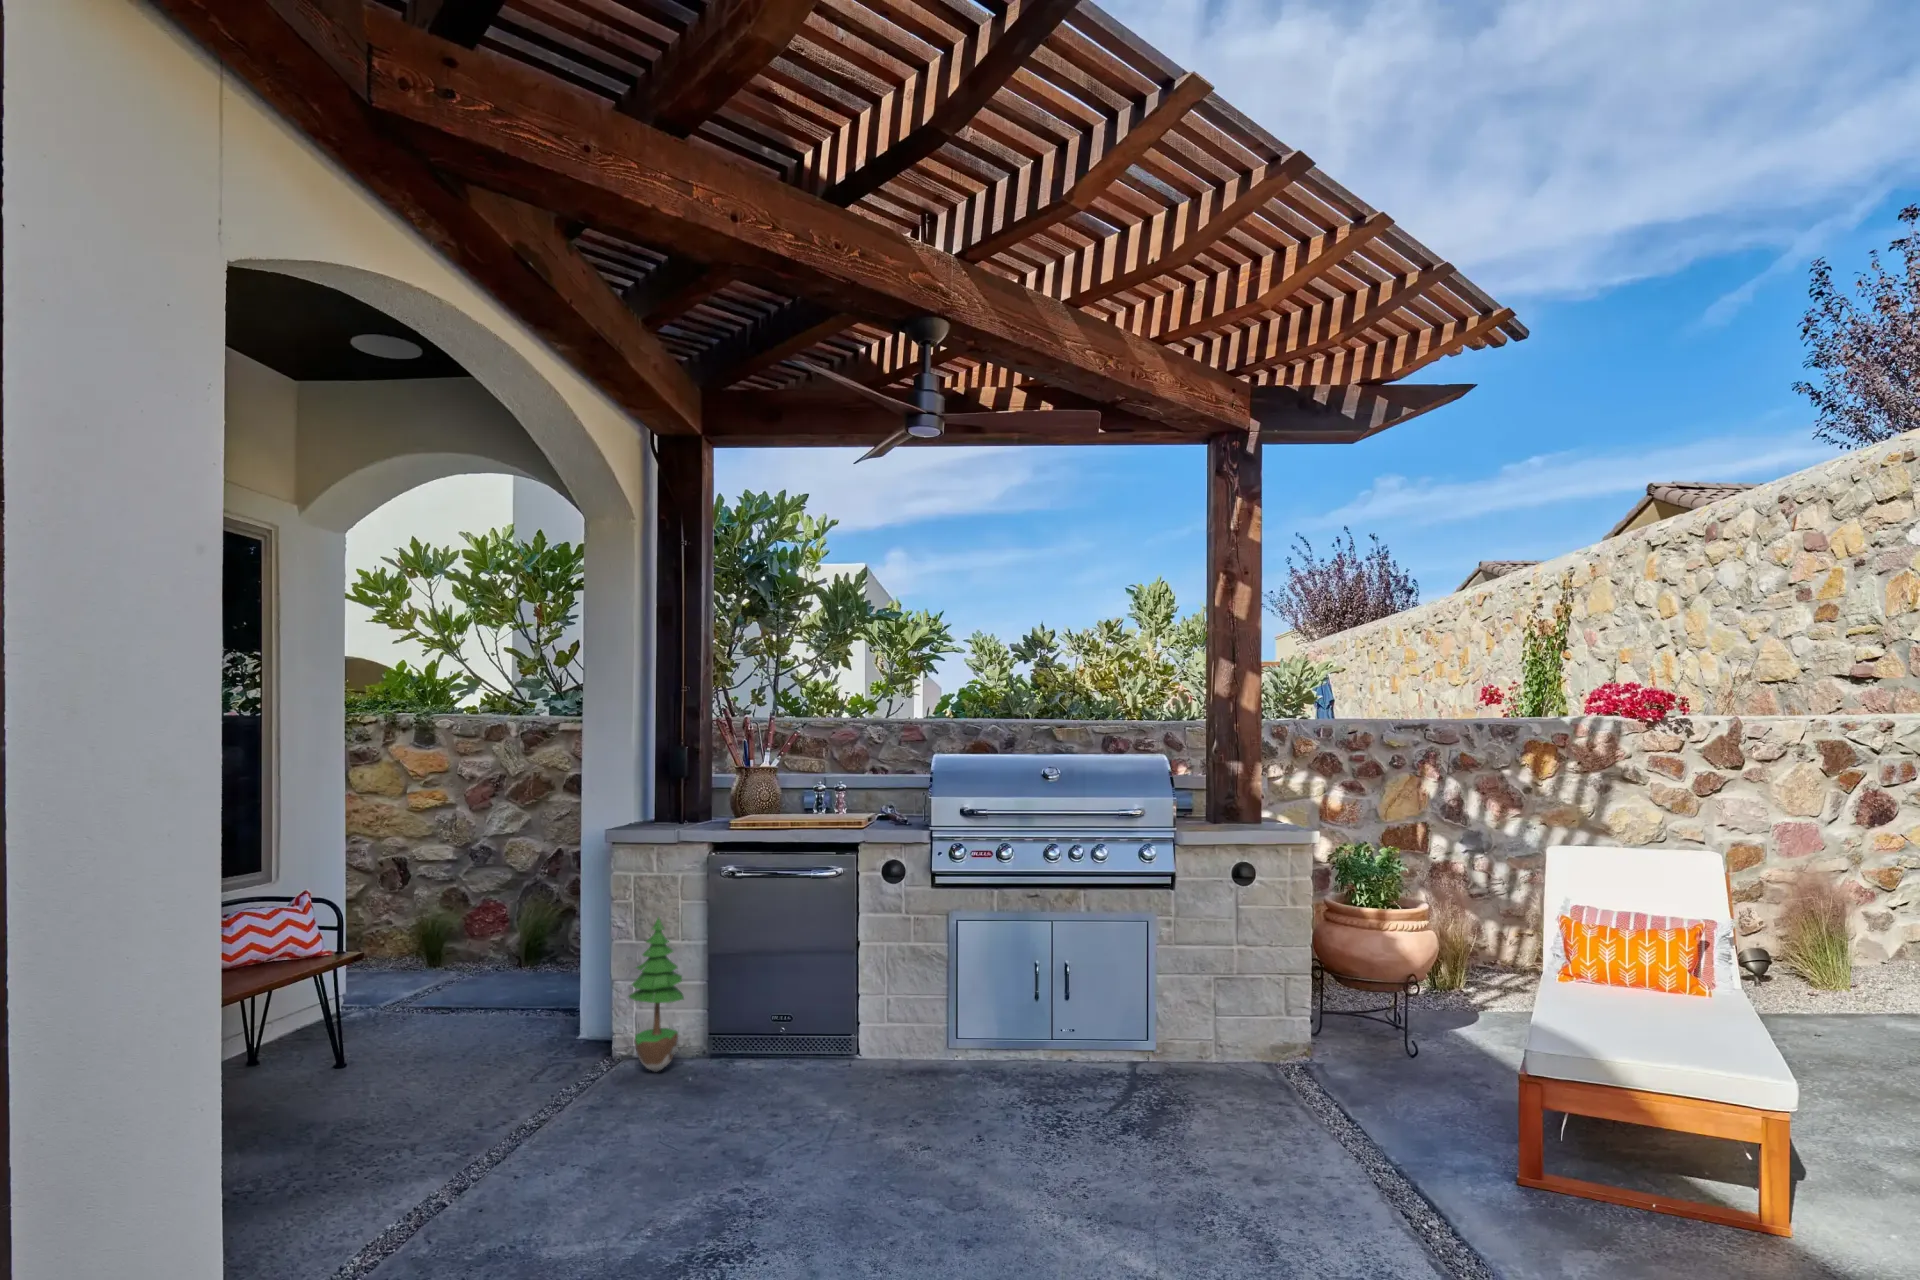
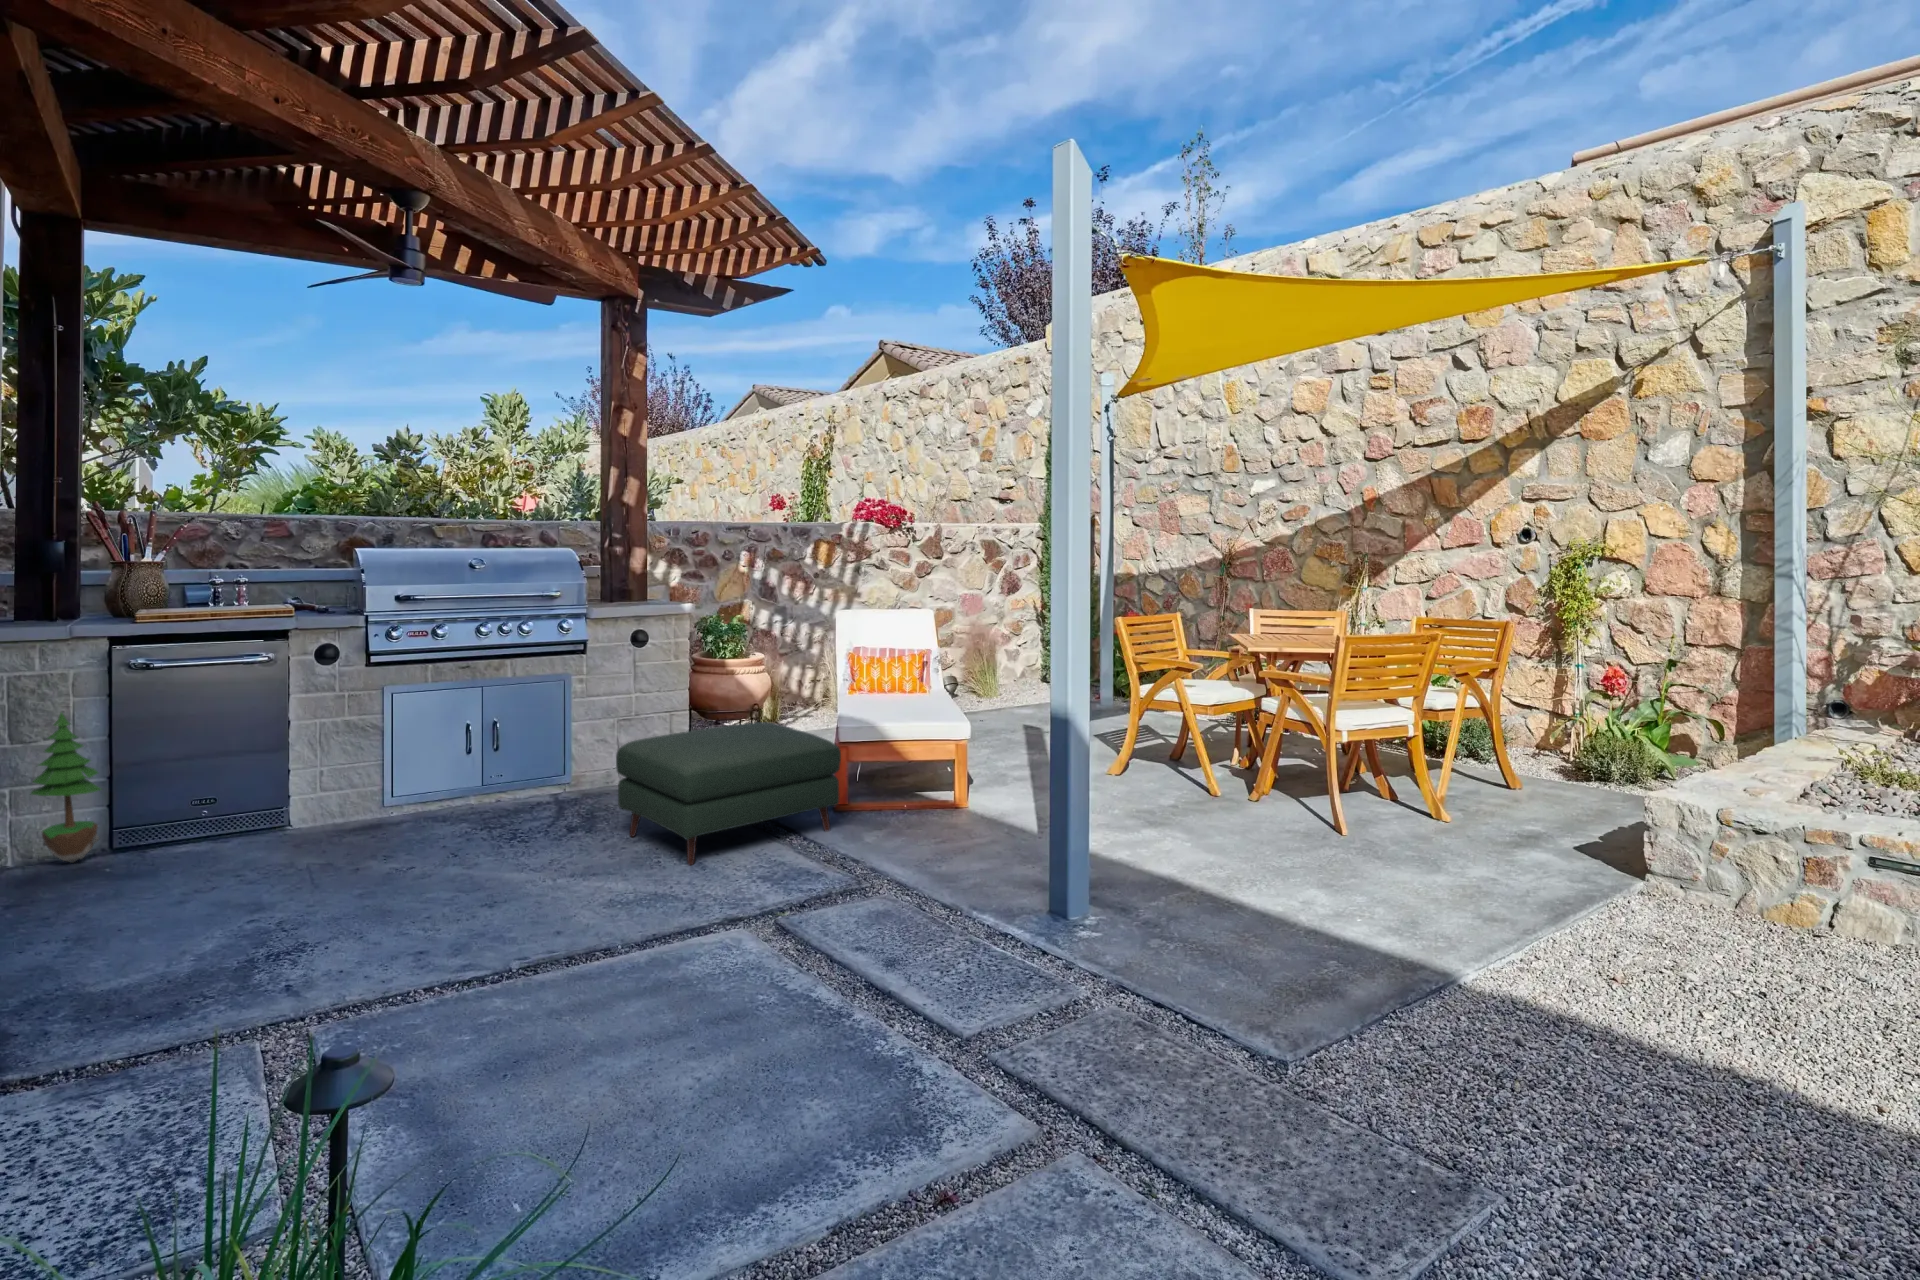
ottoman: none [1173,1017,1517,1242] -> present [616,722,841,865]

